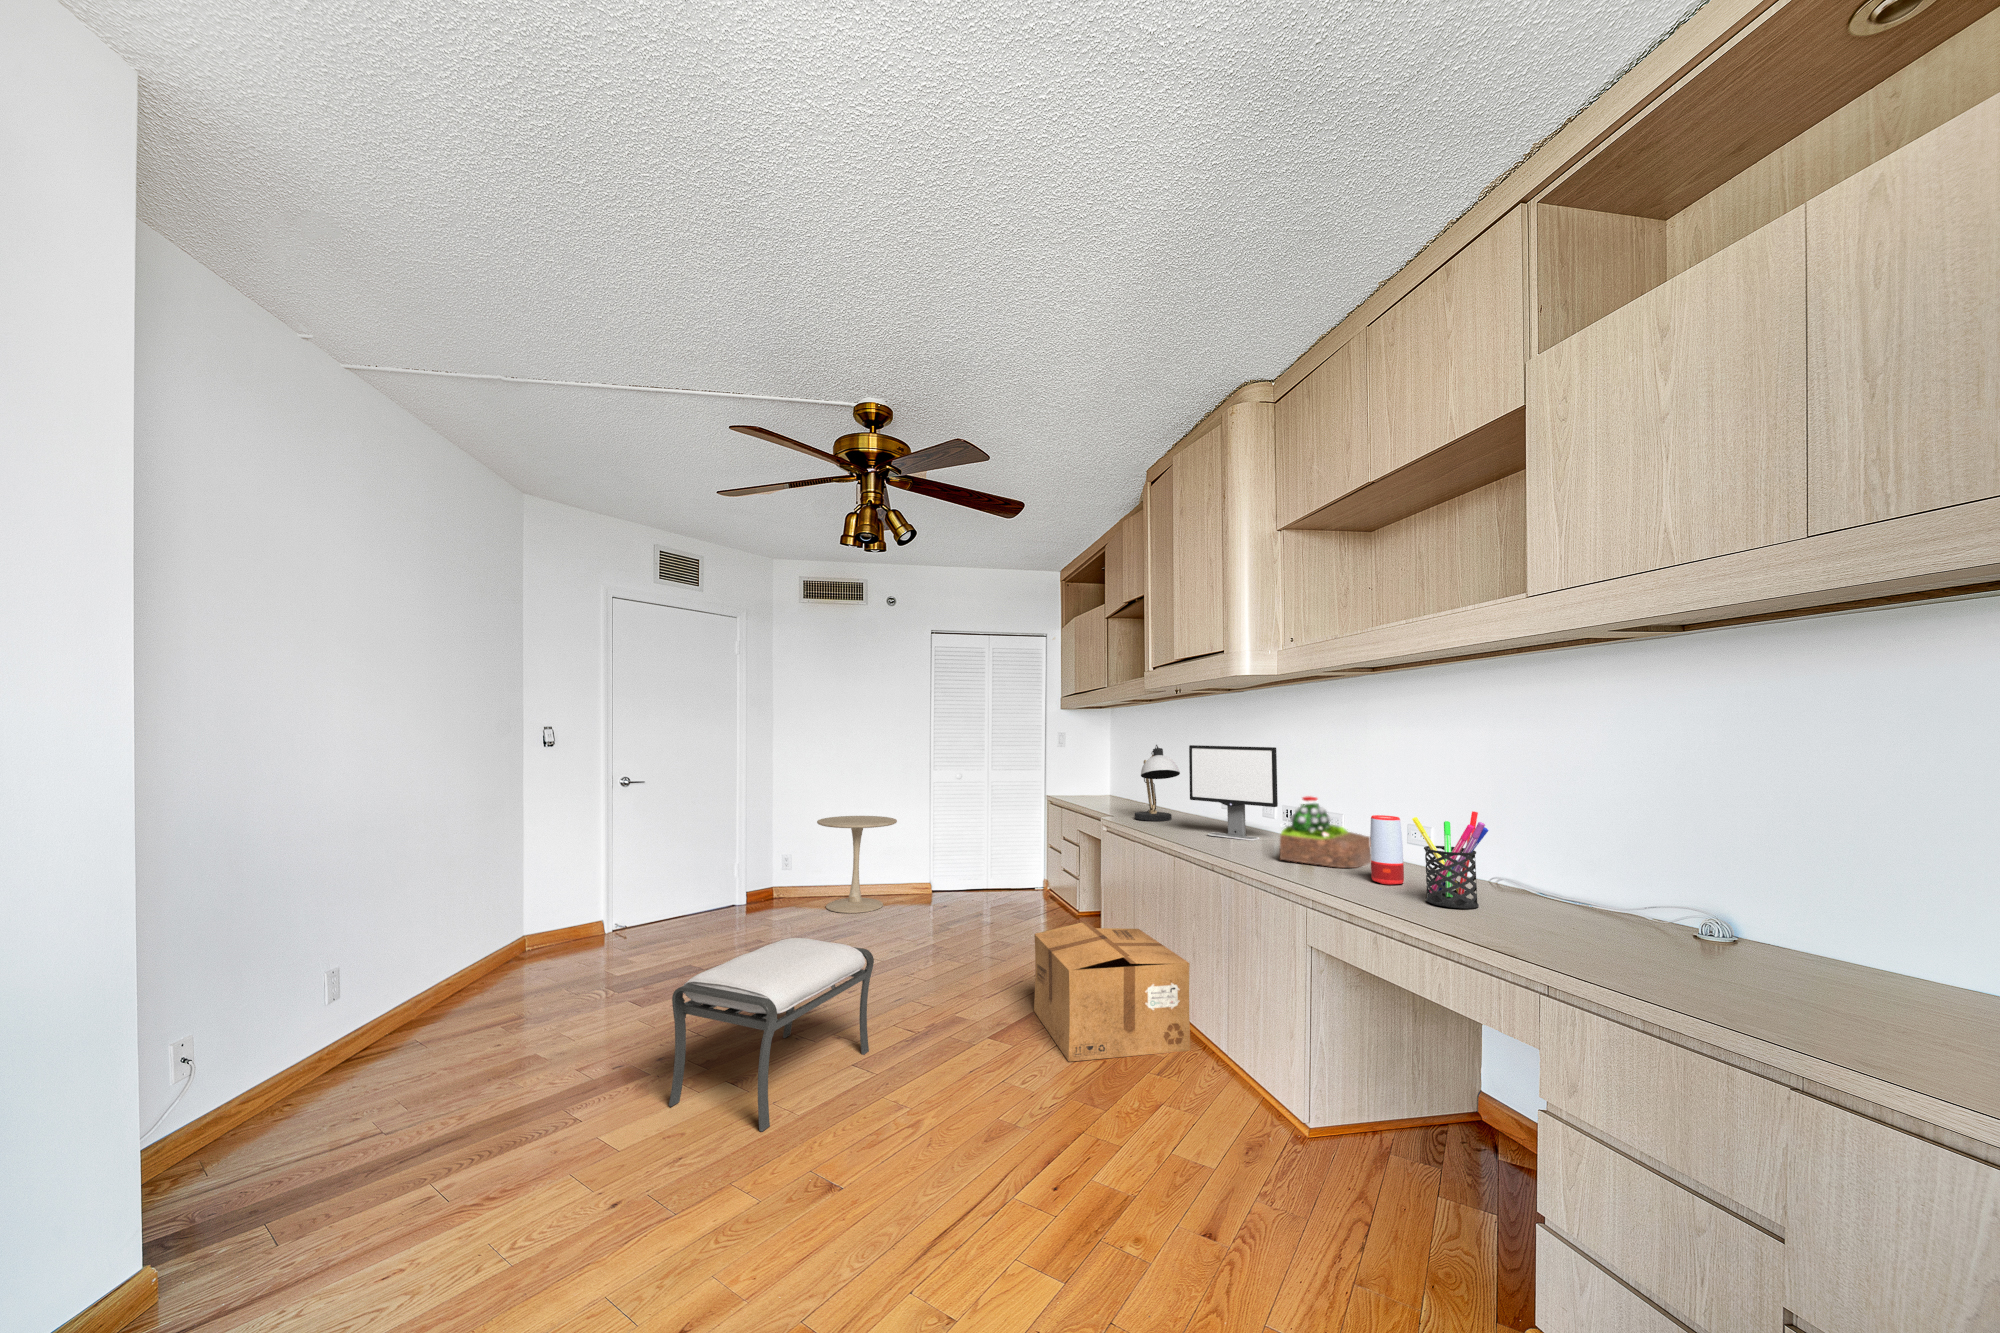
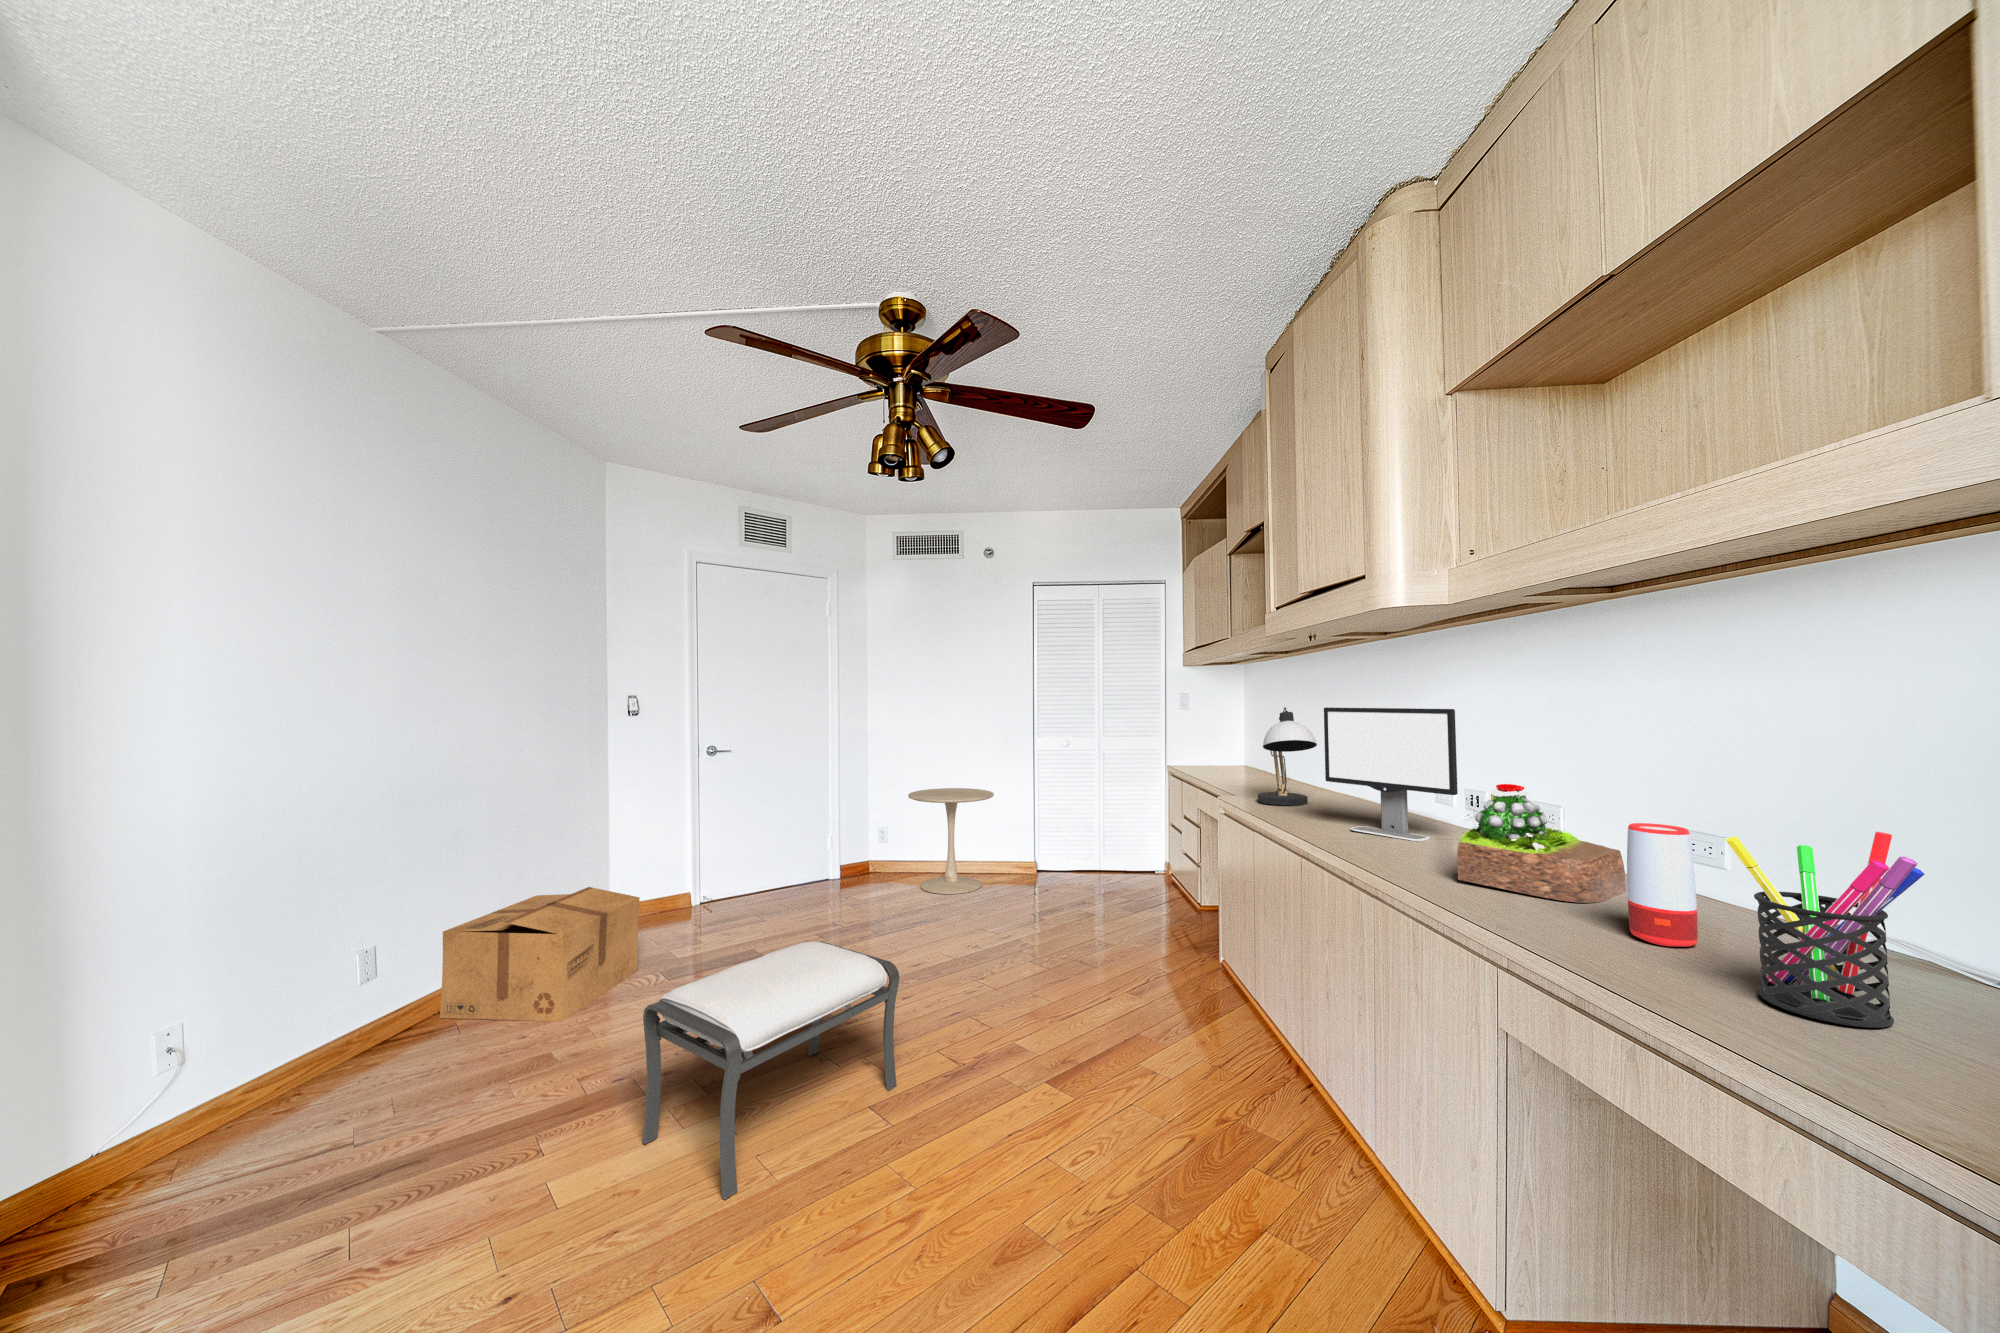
cardboard box: present [1034,922,1190,1062] -> present [440,887,640,1022]

